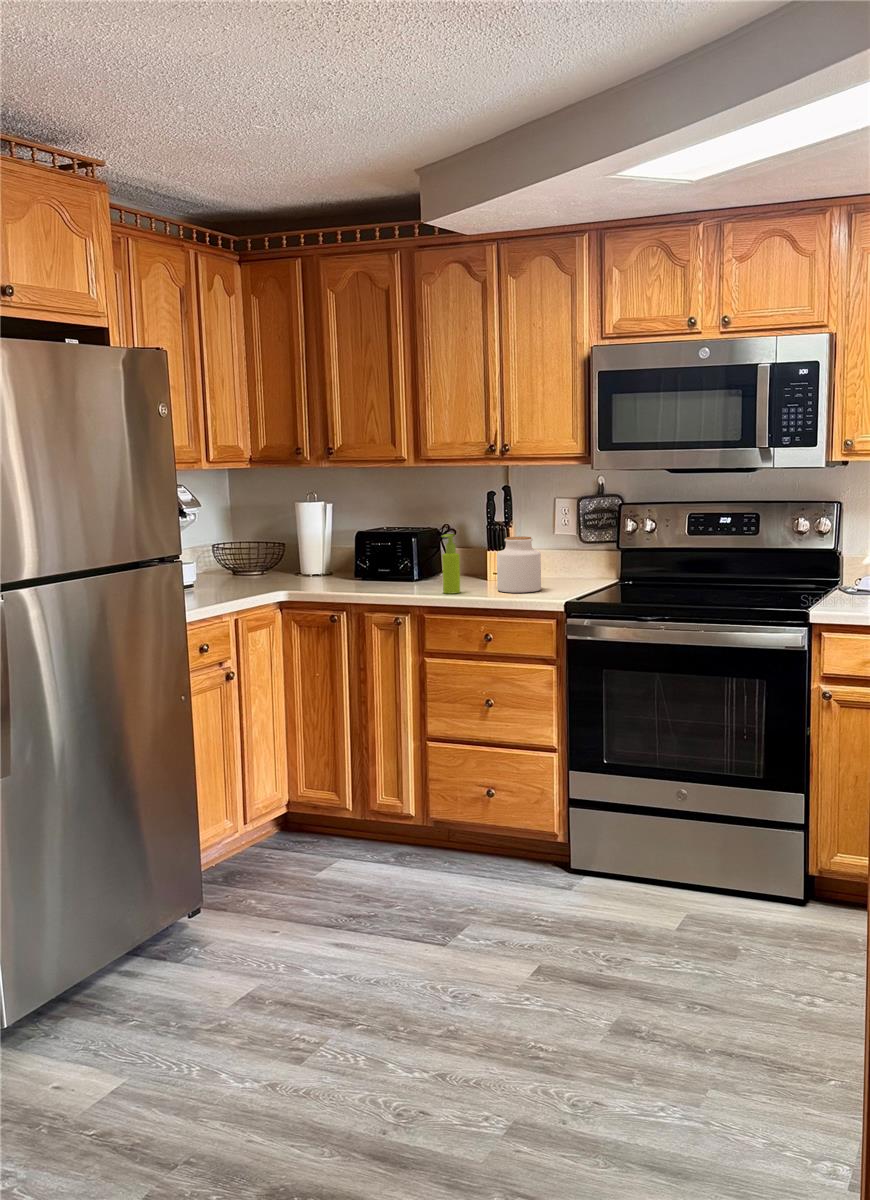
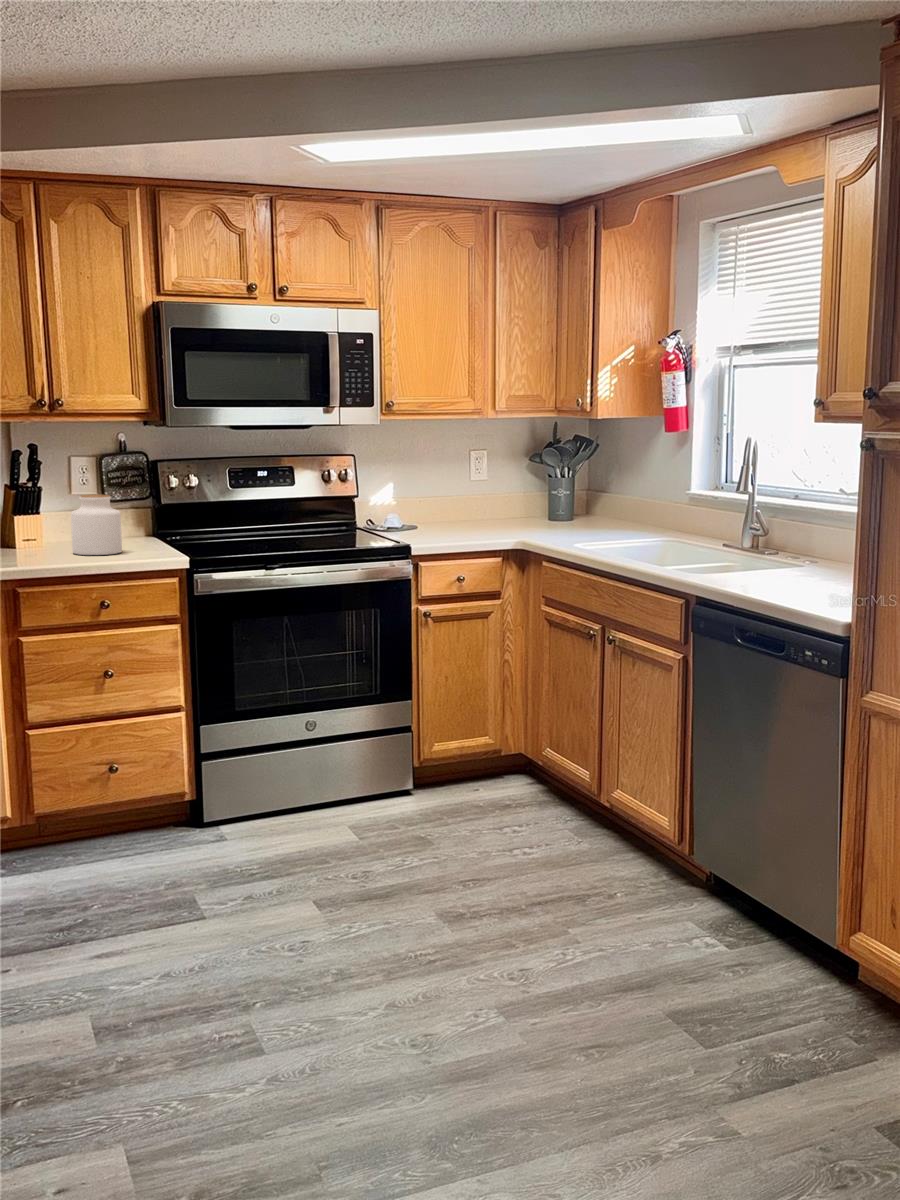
soap dispenser: present [442,534,460,593] -> none [23,493,46,561]

